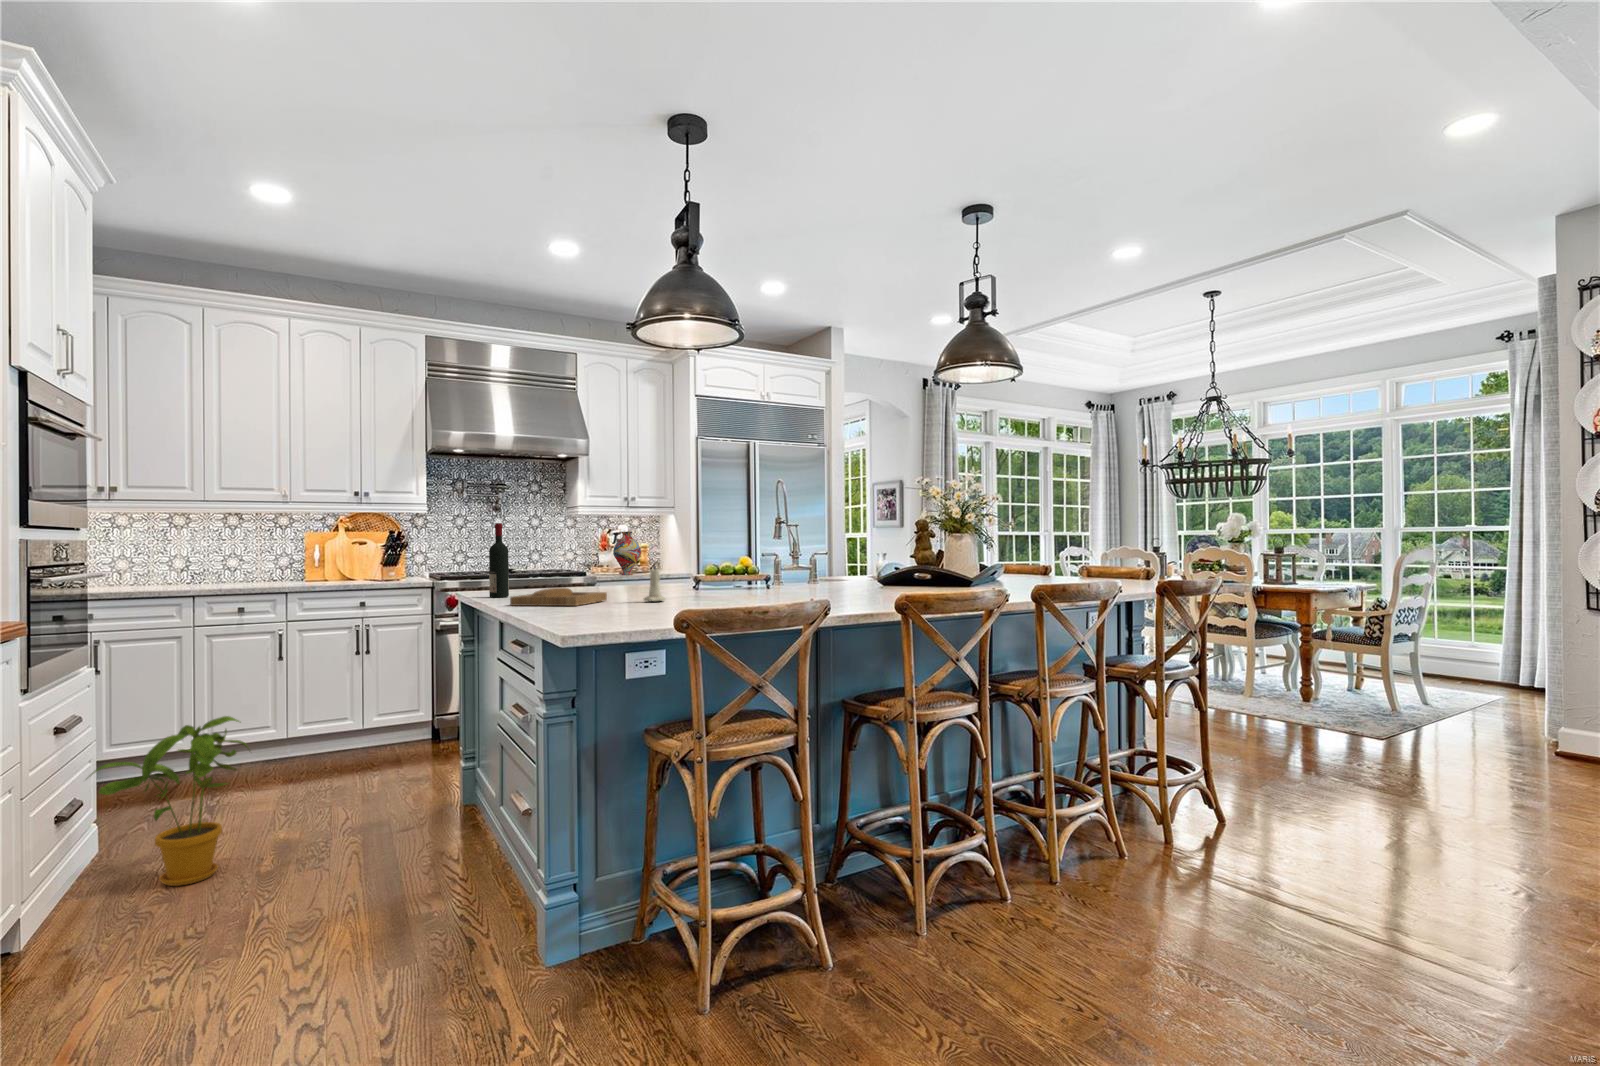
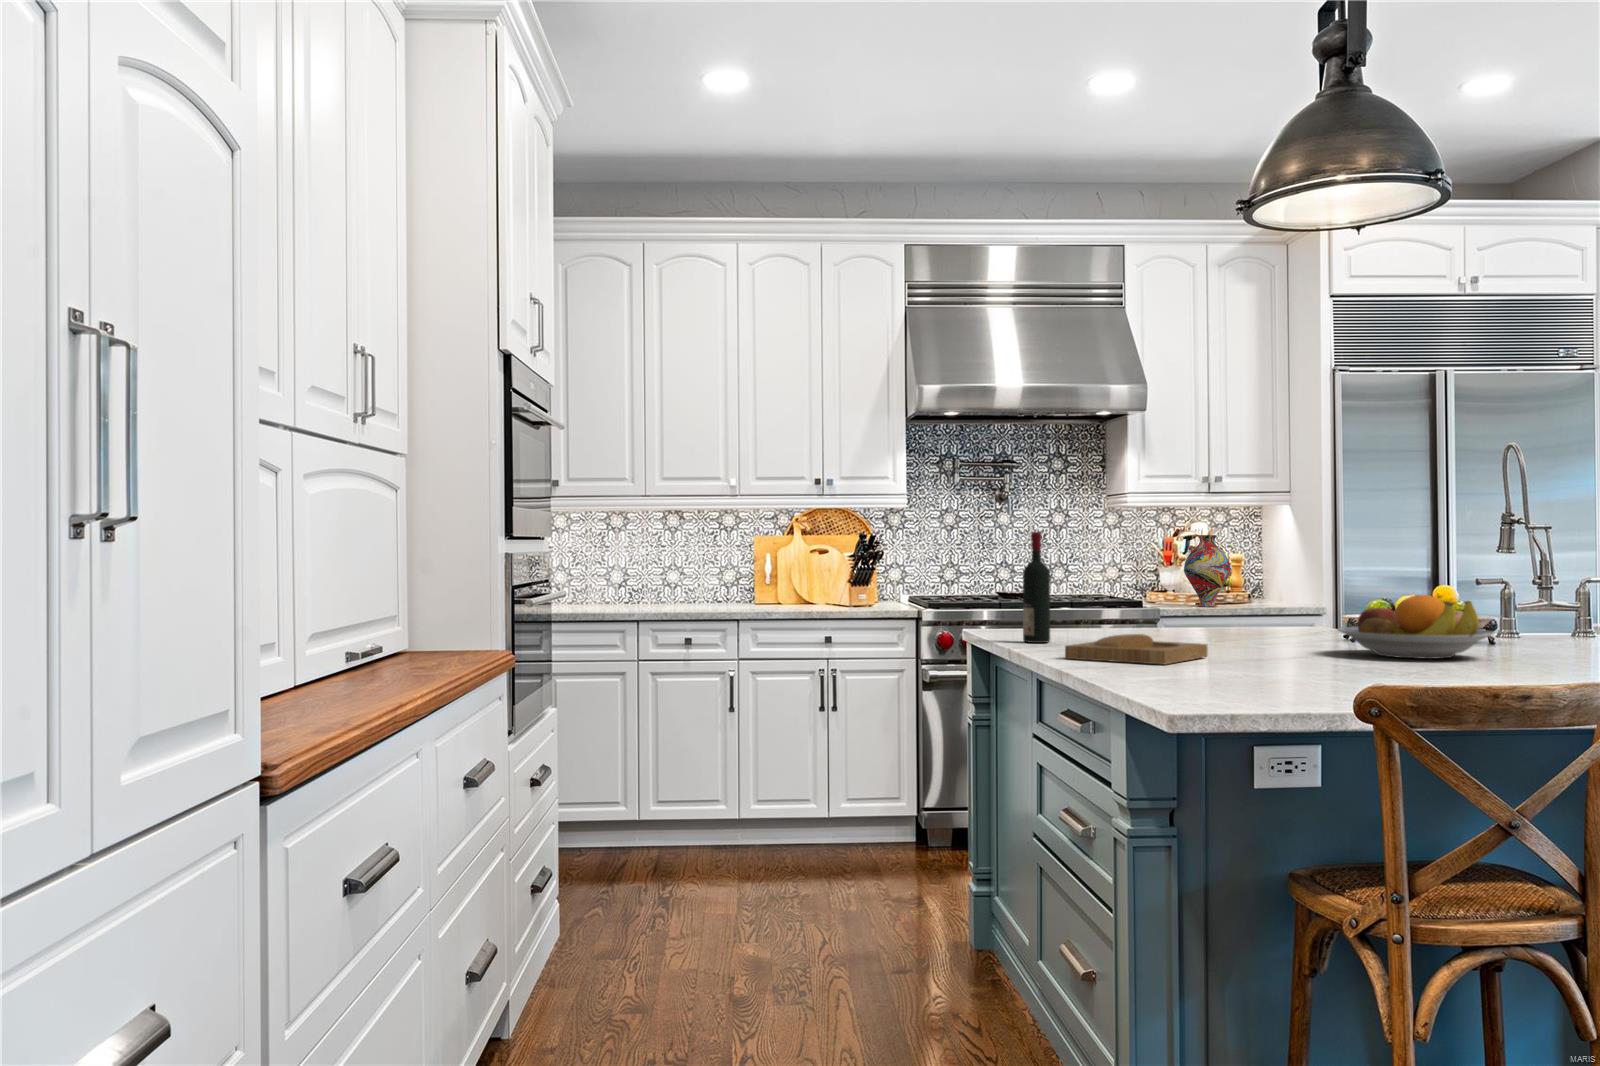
fruit bowl: none [687,559,773,596] -> present [1338,595,1495,659]
candle: present [644,564,665,601] -> none [1269,597,1306,663]
house plant: present [90,716,249,886] -> none [557,785,726,995]

